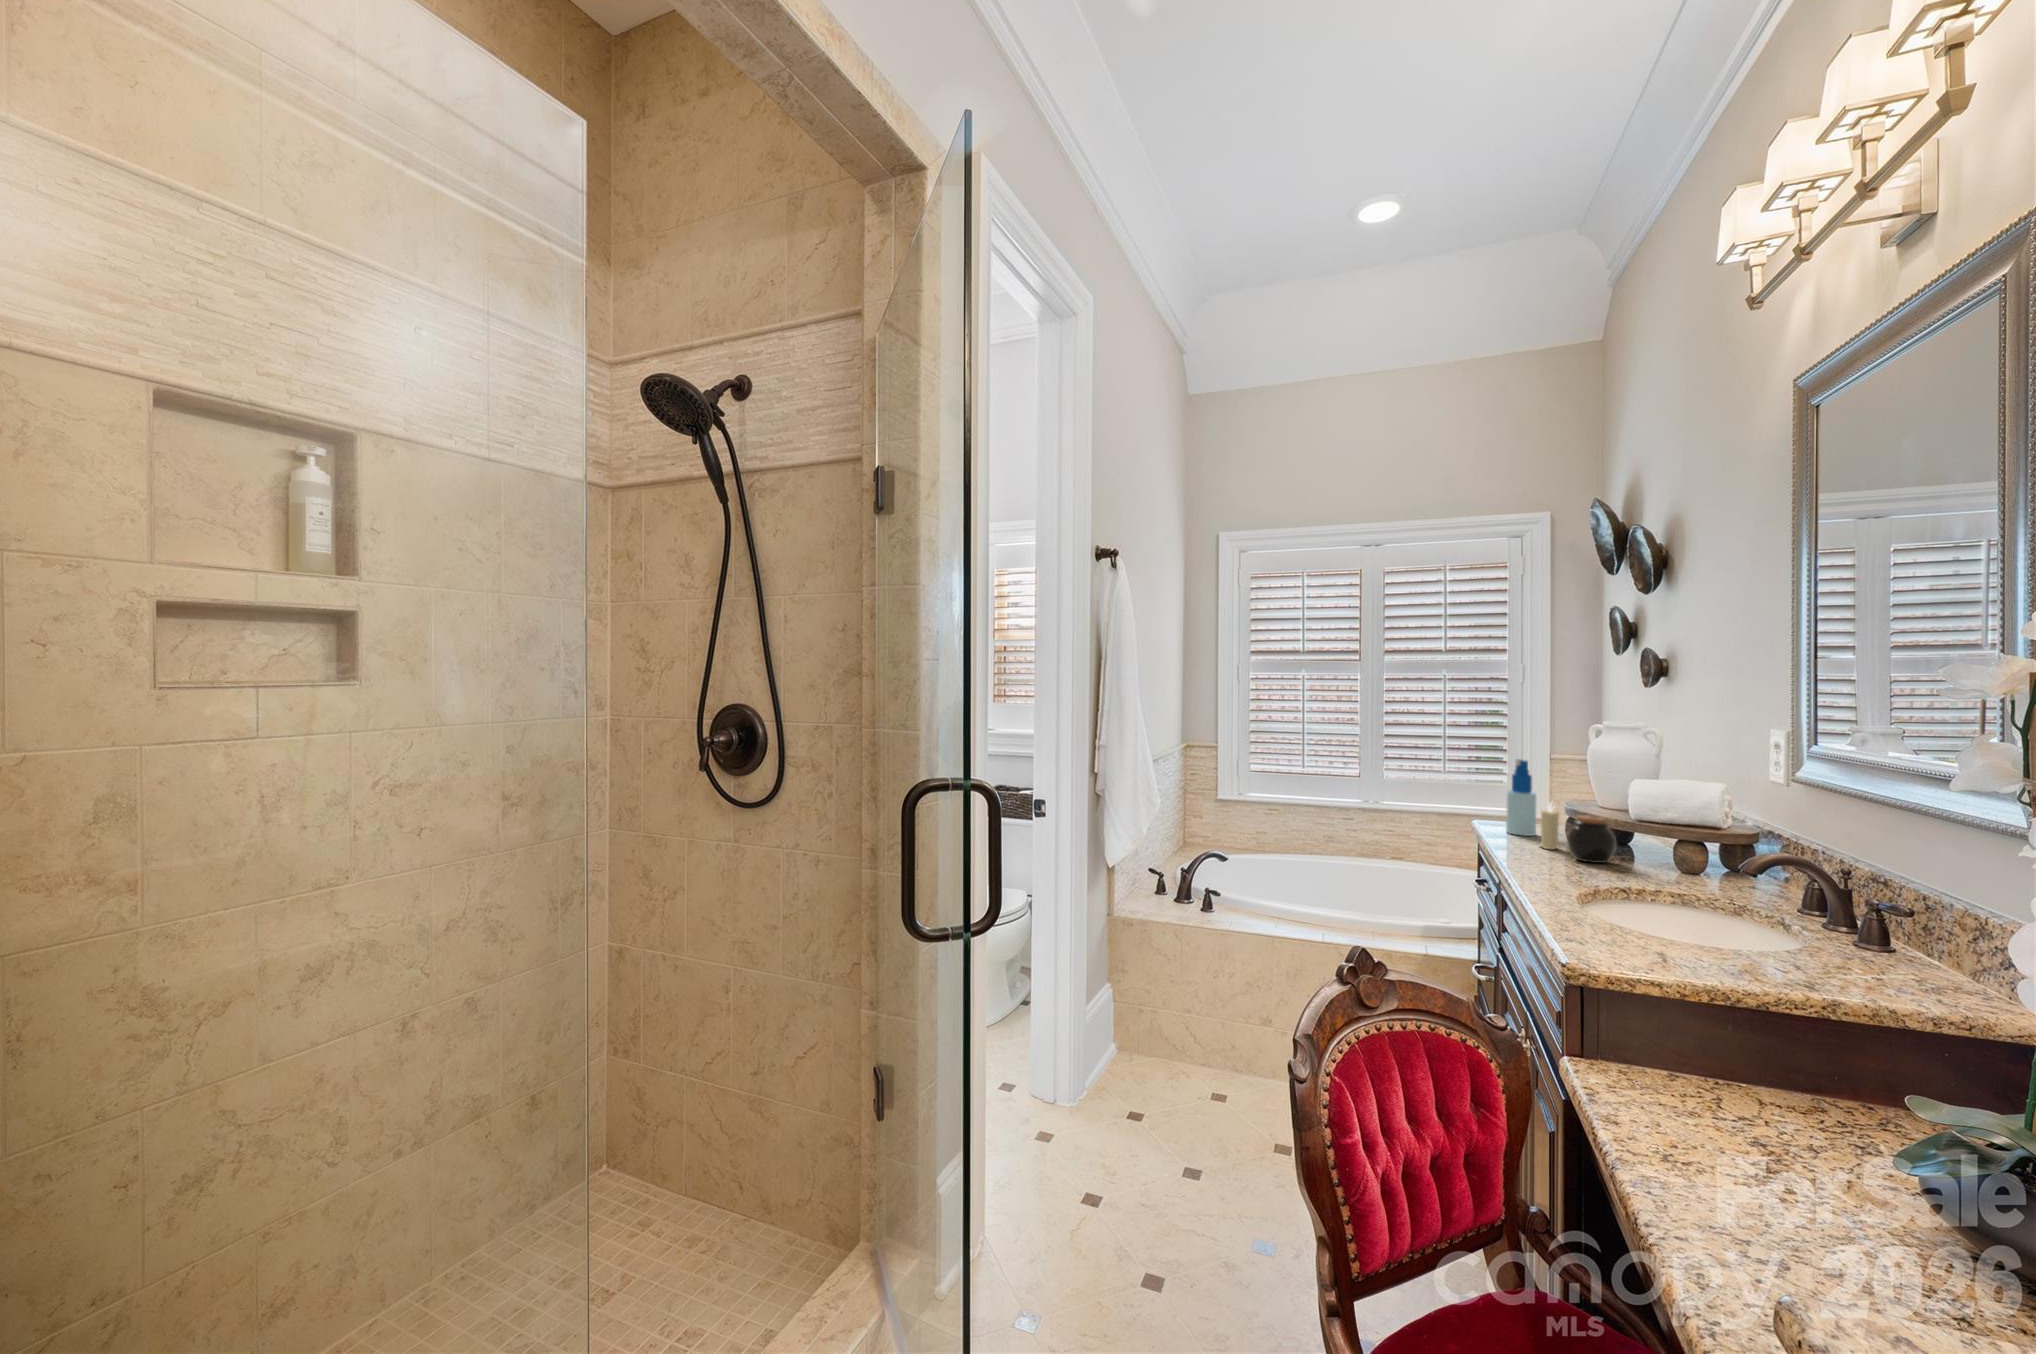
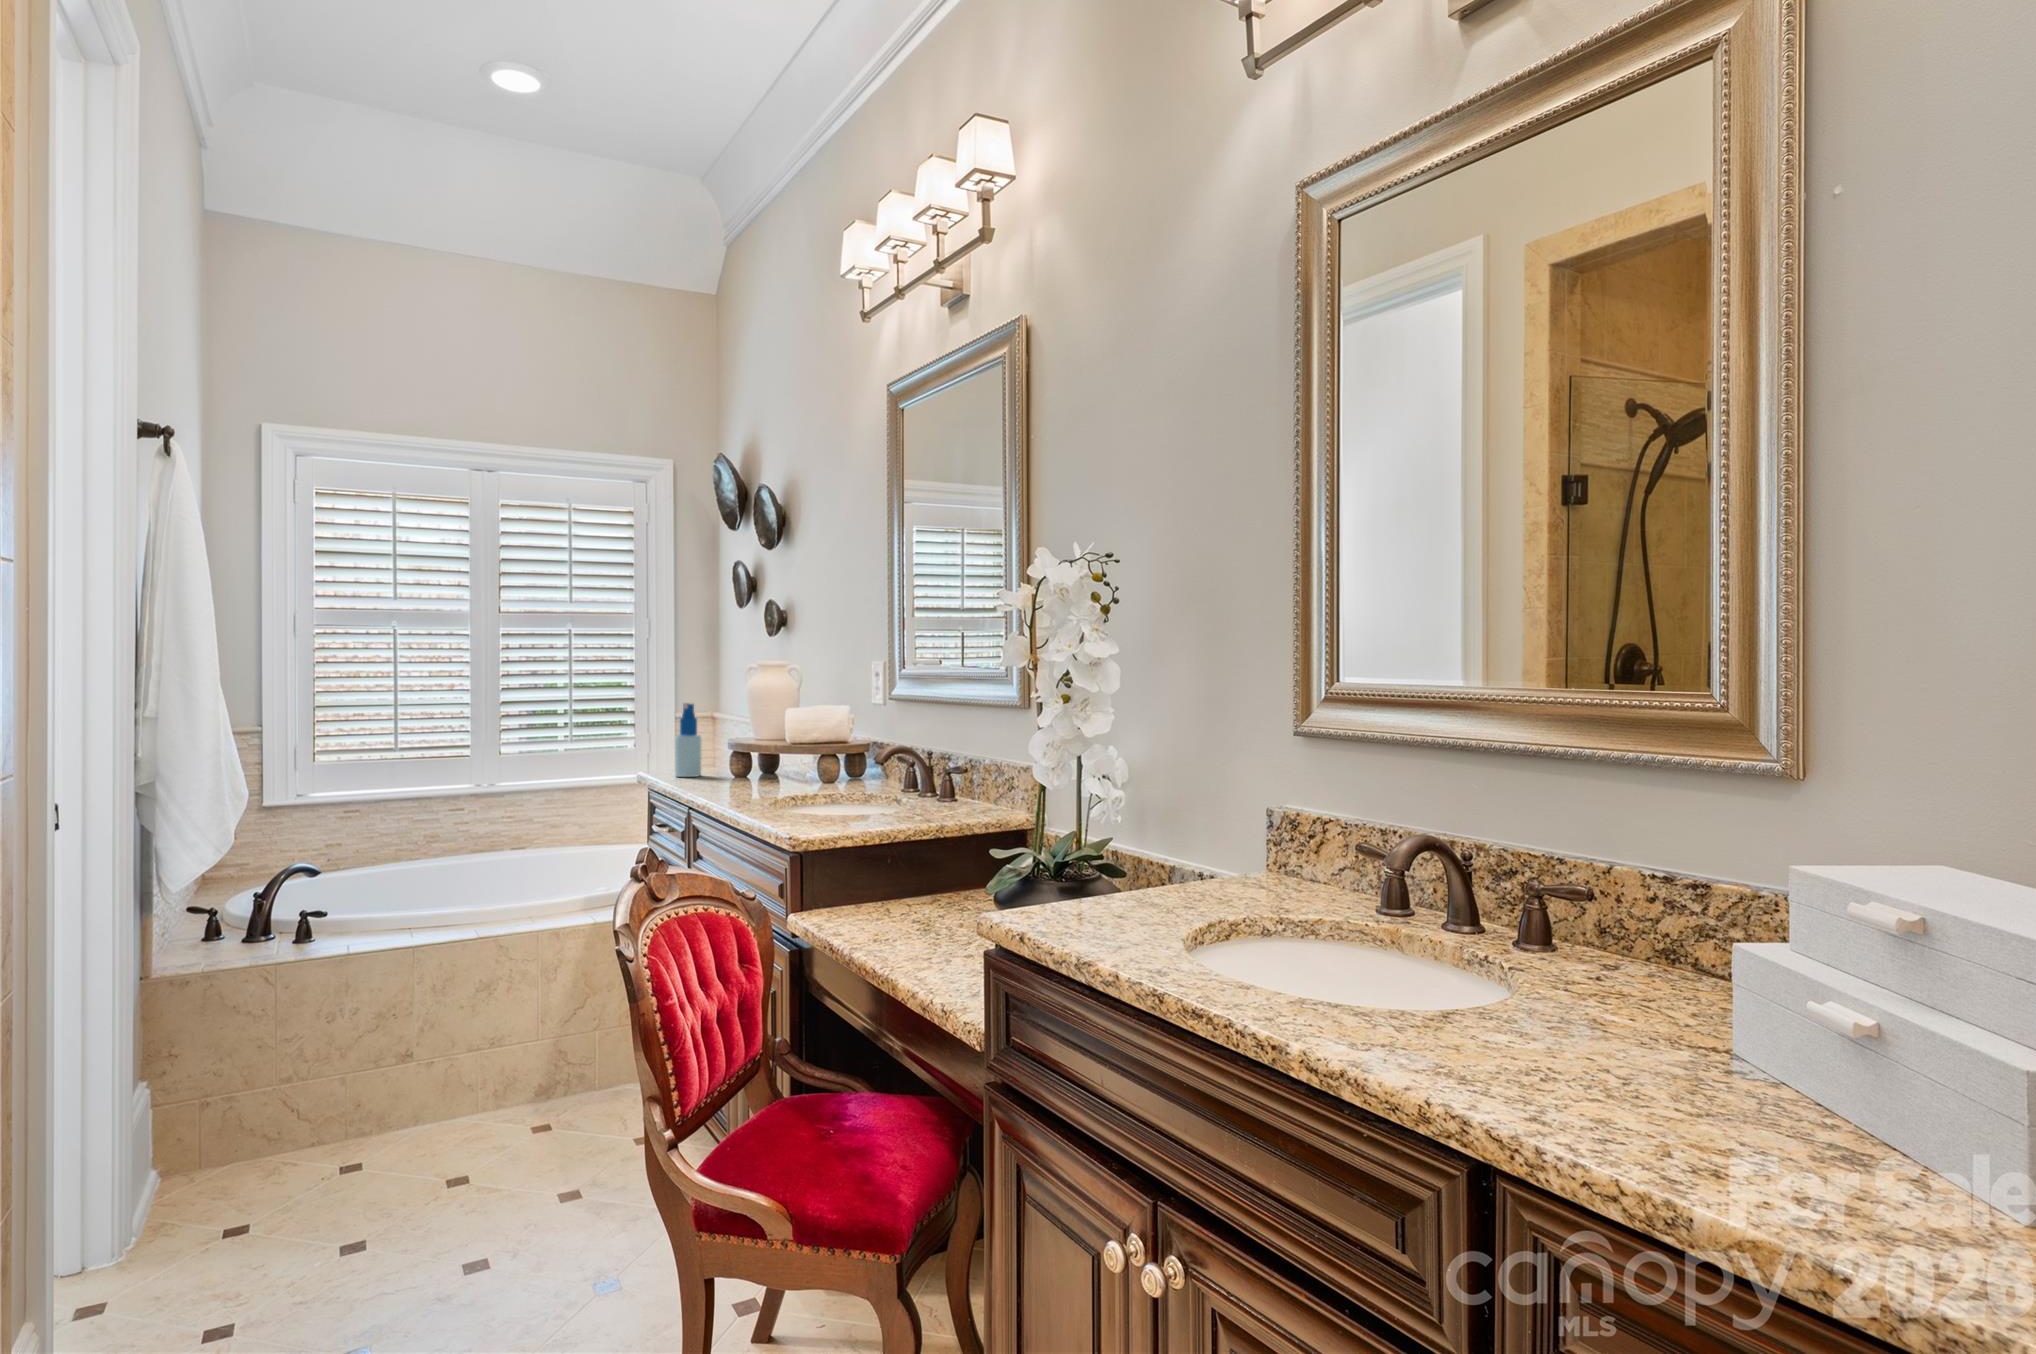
candle: present [1540,802,1559,849] -> none [710,736,727,782]
jar: present [1567,815,1616,863] -> none [739,745,776,786]

